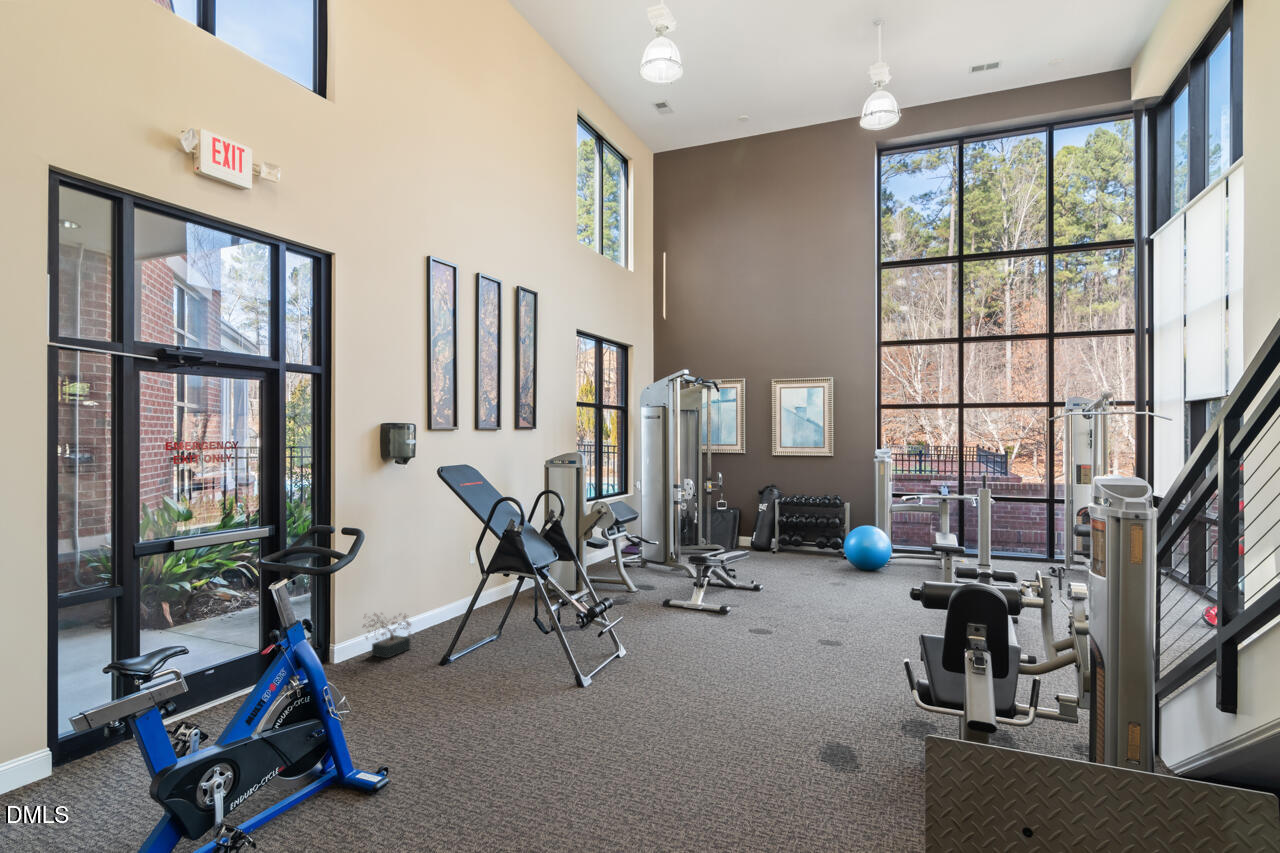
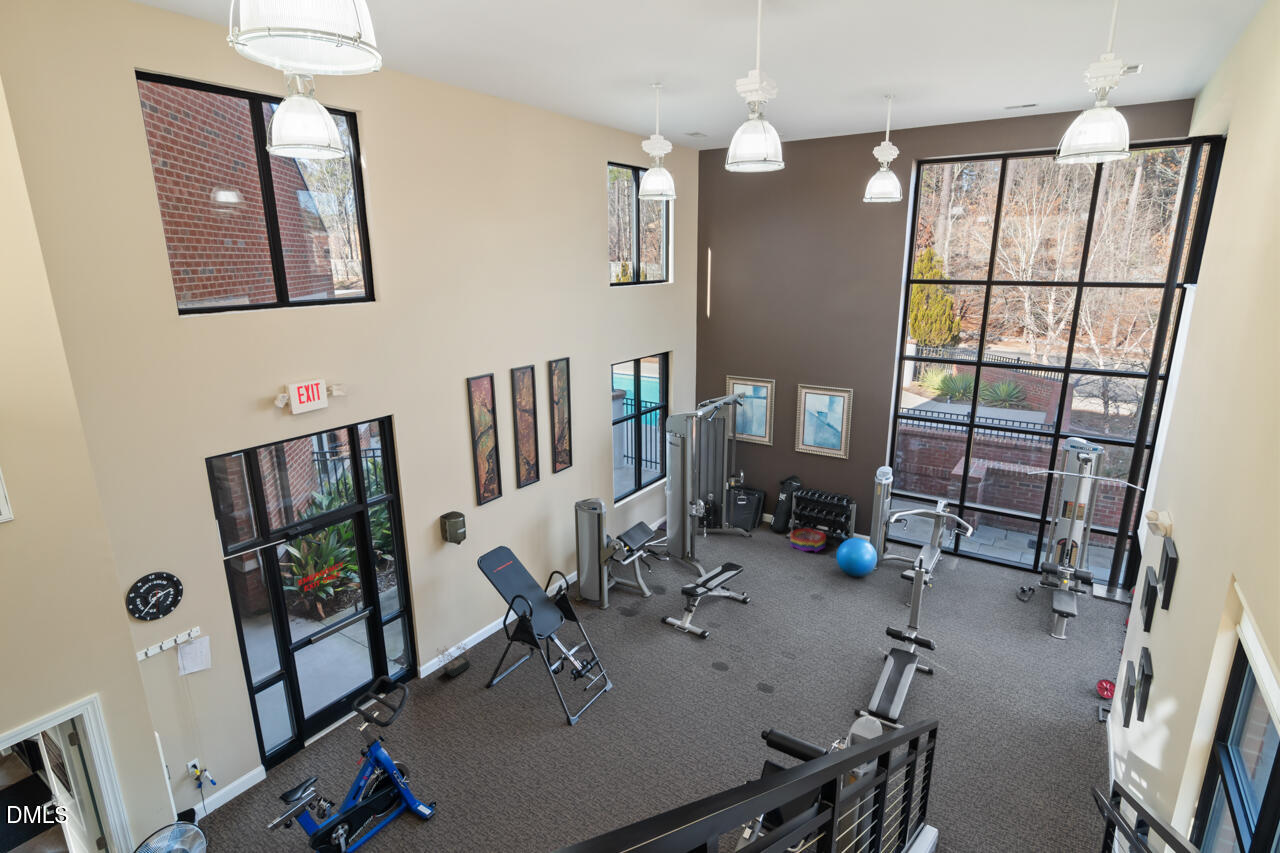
storage bin: none [777,539,819,560] -> present [790,528,826,552]

